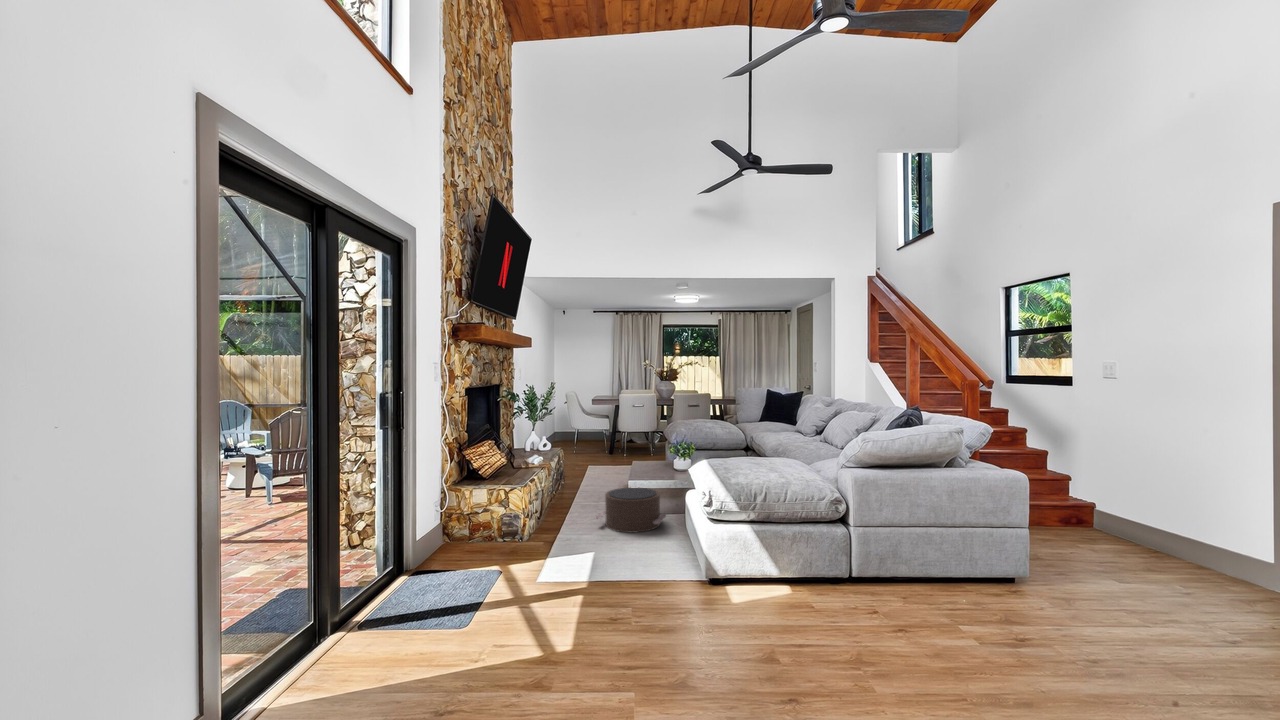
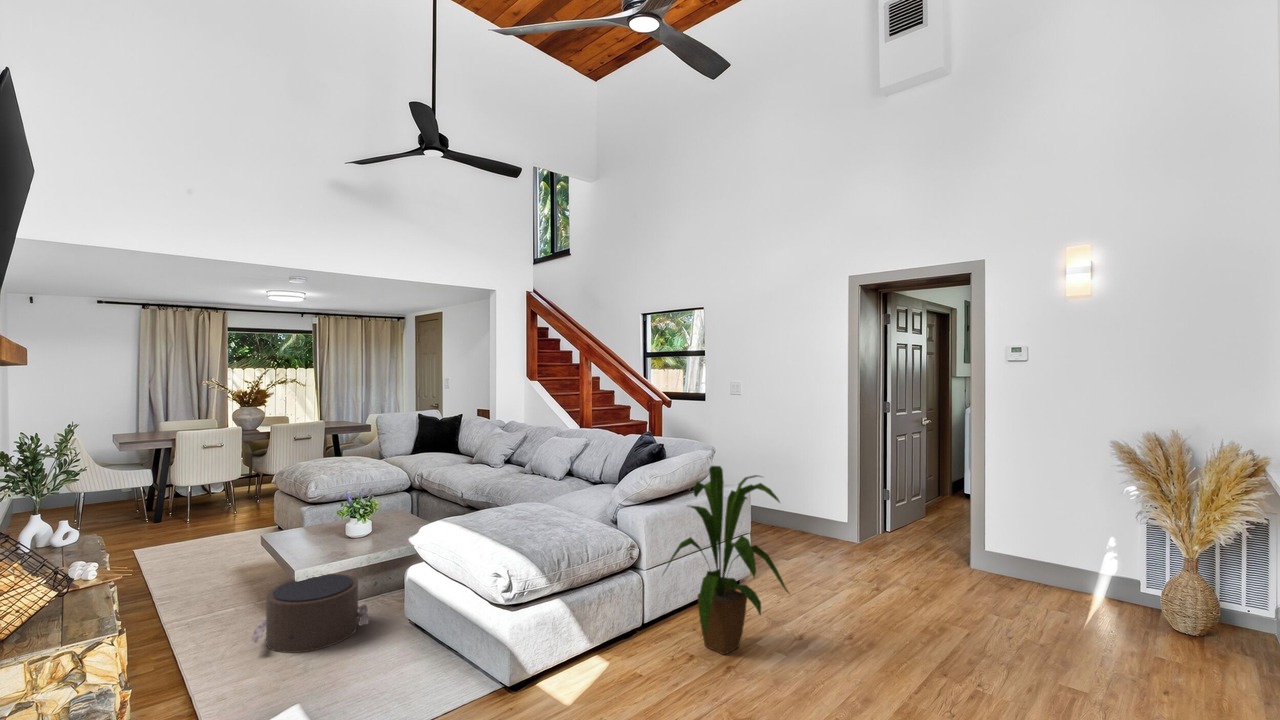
house plant: none [855,427,994,616] -> present [664,466,790,655]

